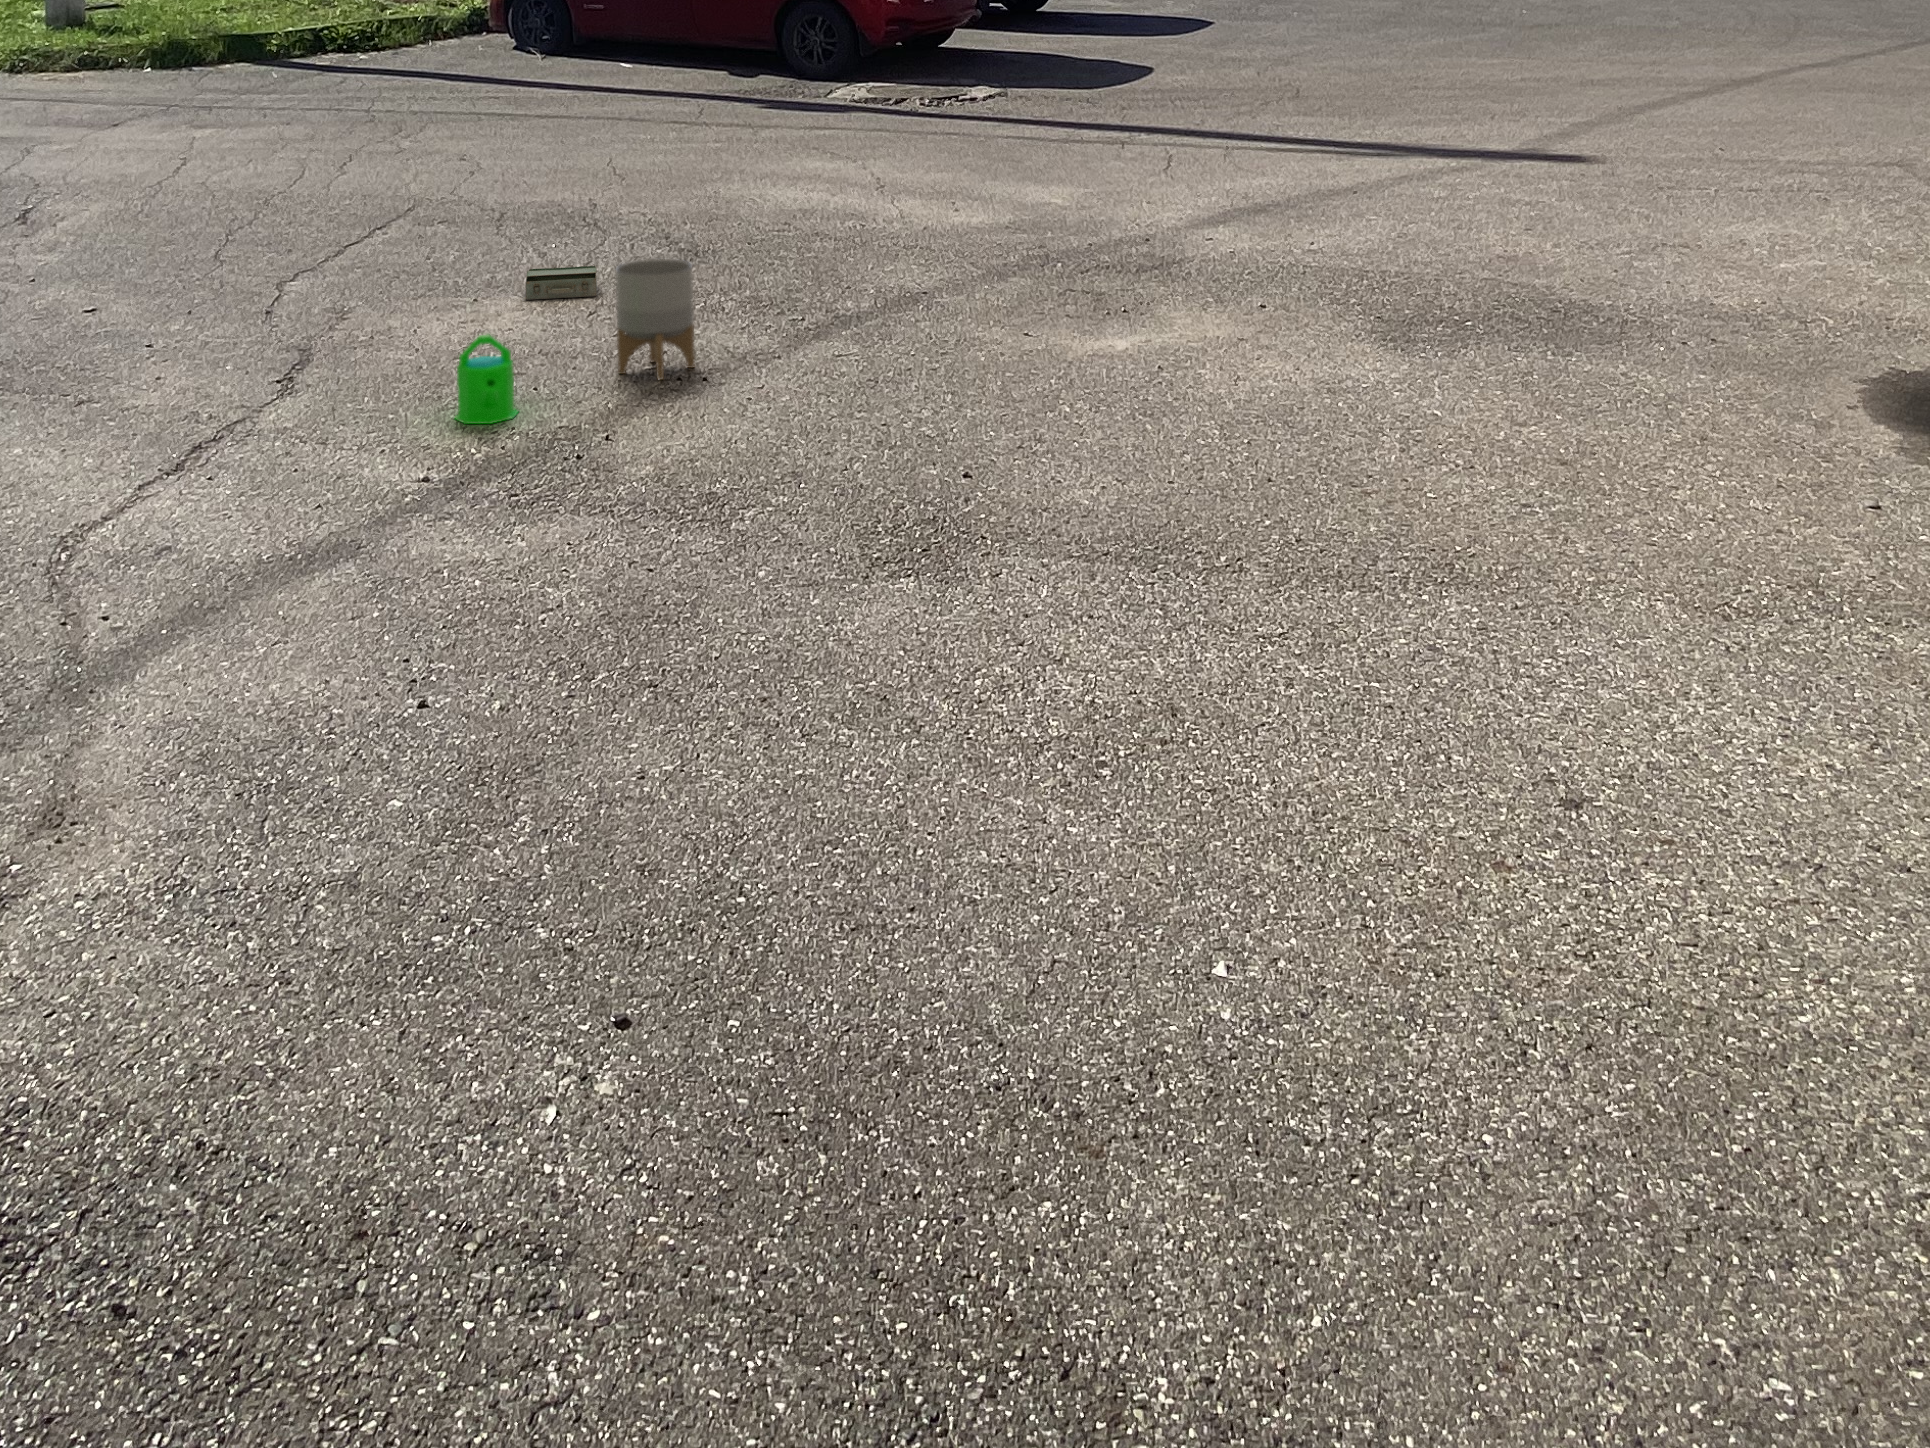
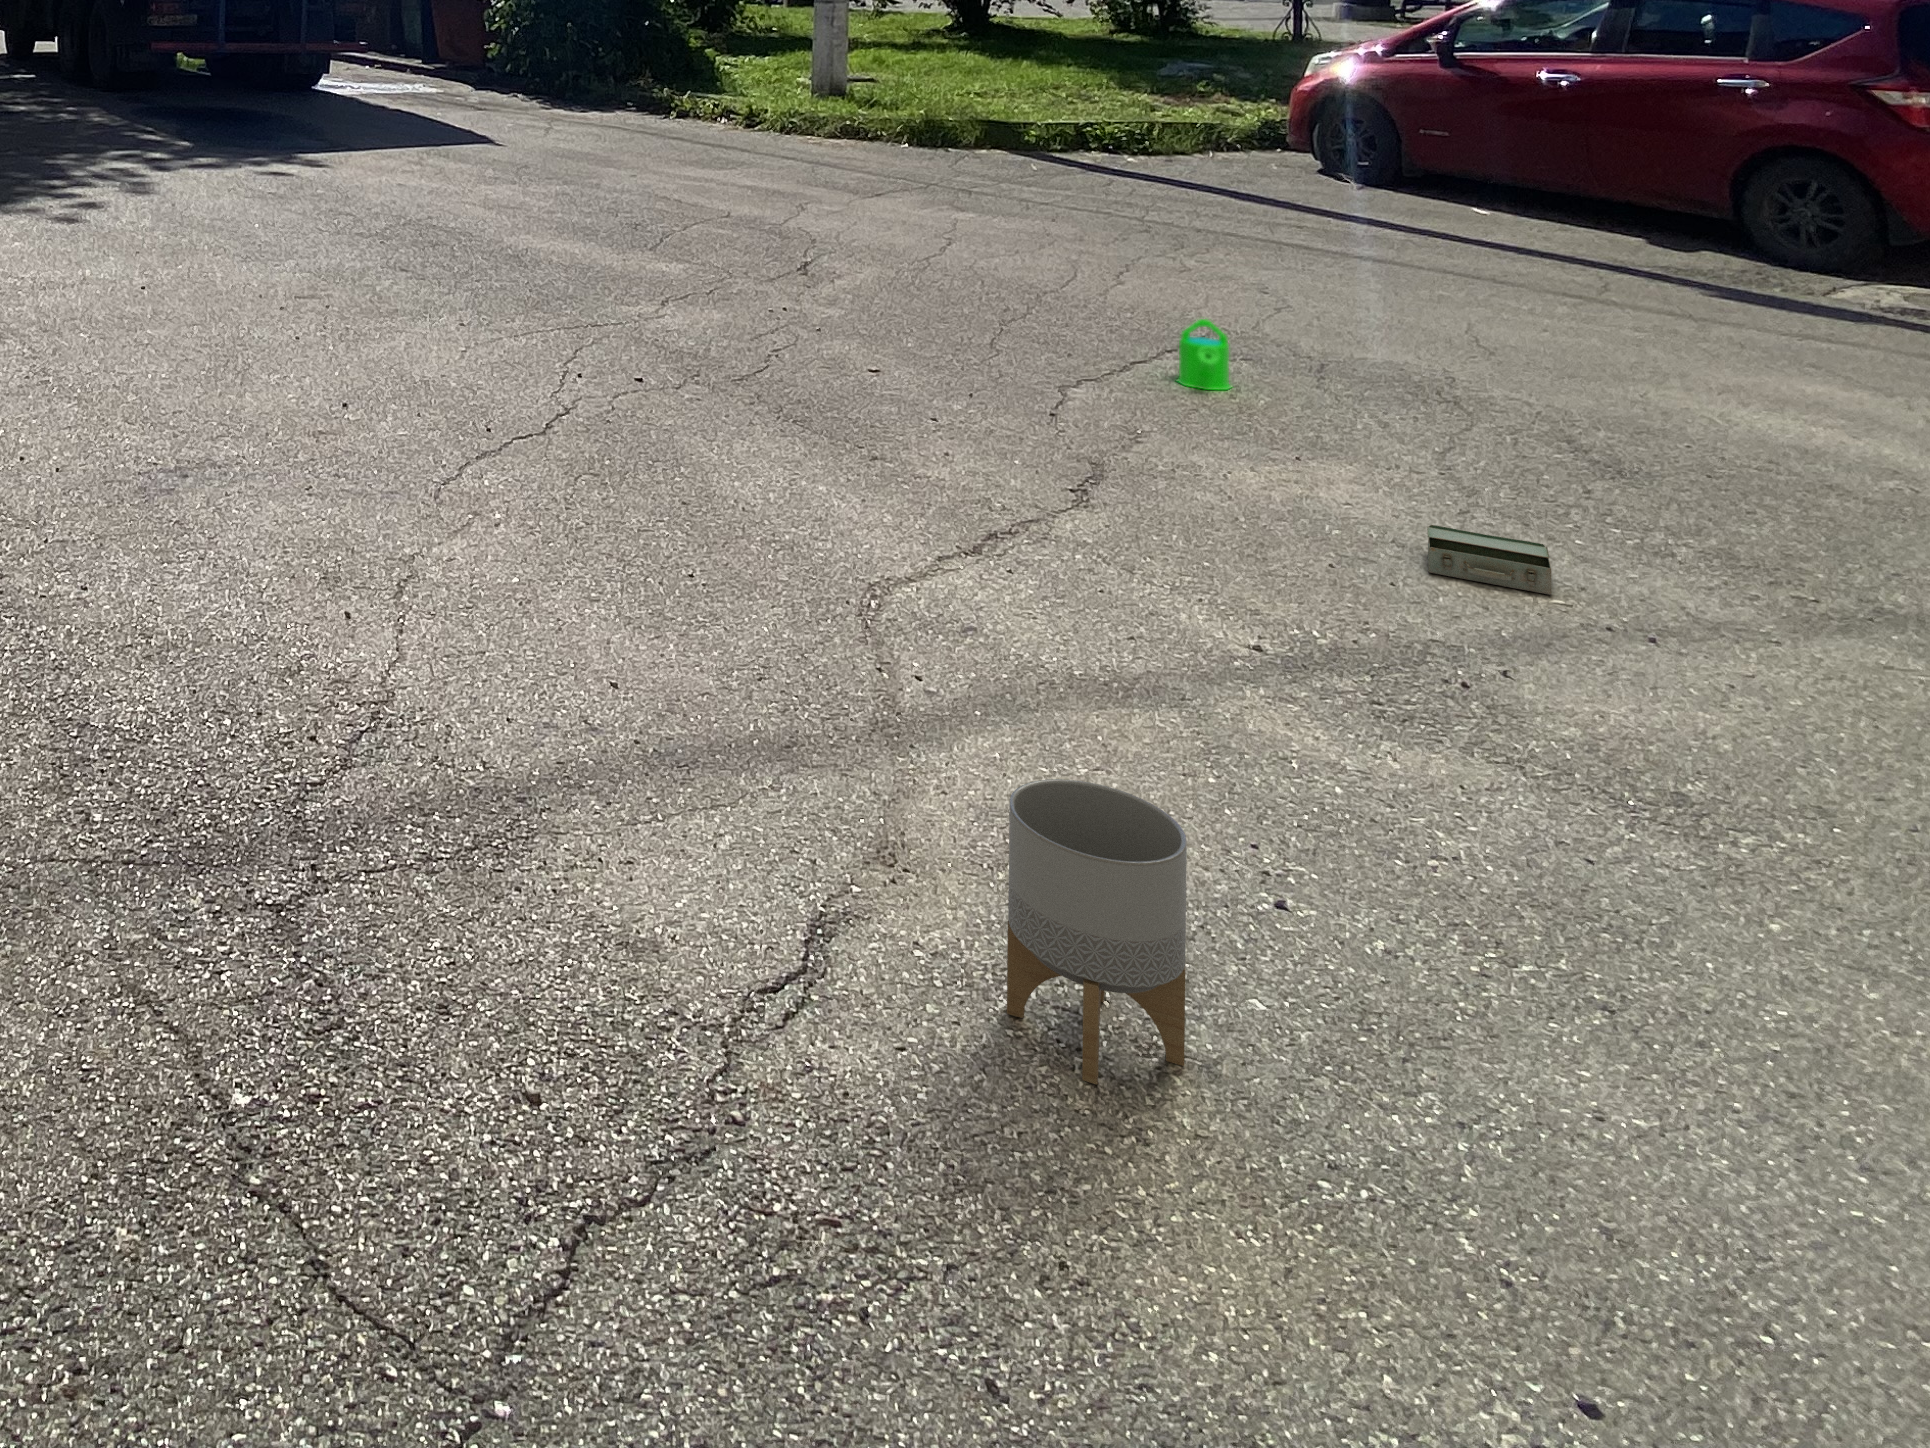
planter: present [616,259,695,380] -> present [1007,779,1187,1085]
watering can: present [455,335,518,424] -> present [1177,319,1231,390]

